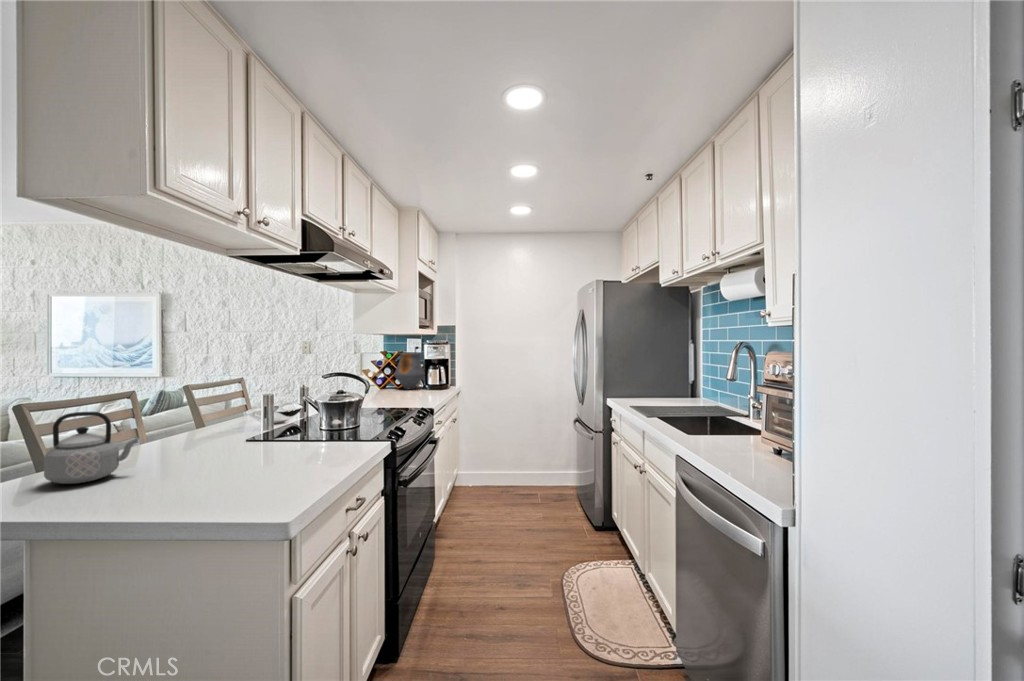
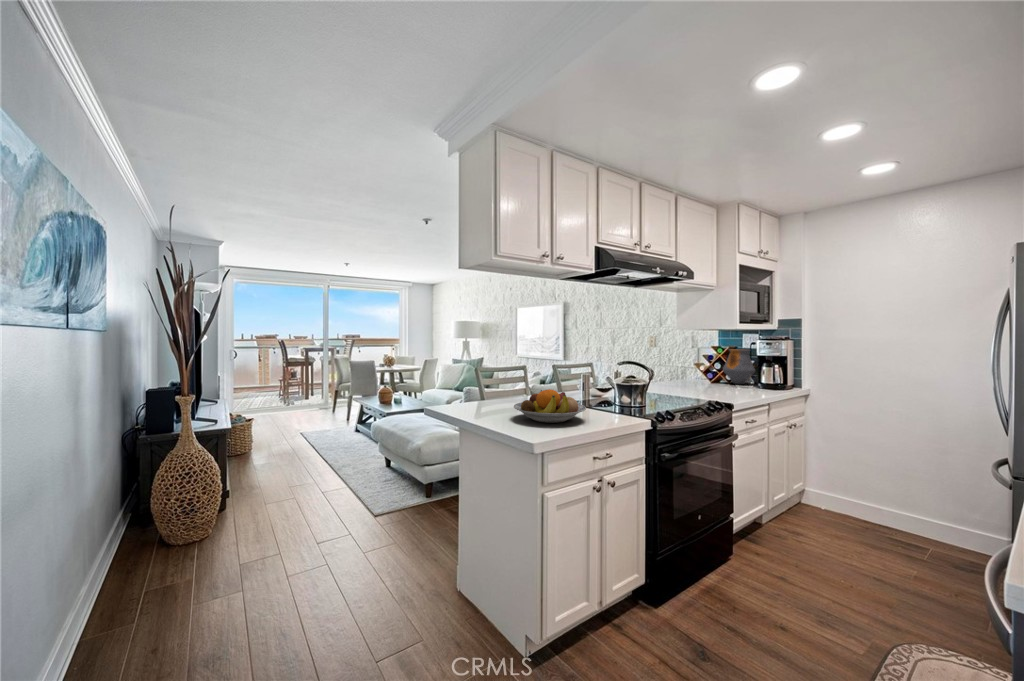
teapot: present [44,412,138,484] -> none [465,372,501,409]
fruit bowl: none [185,424,314,479] -> present [514,389,586,423]

